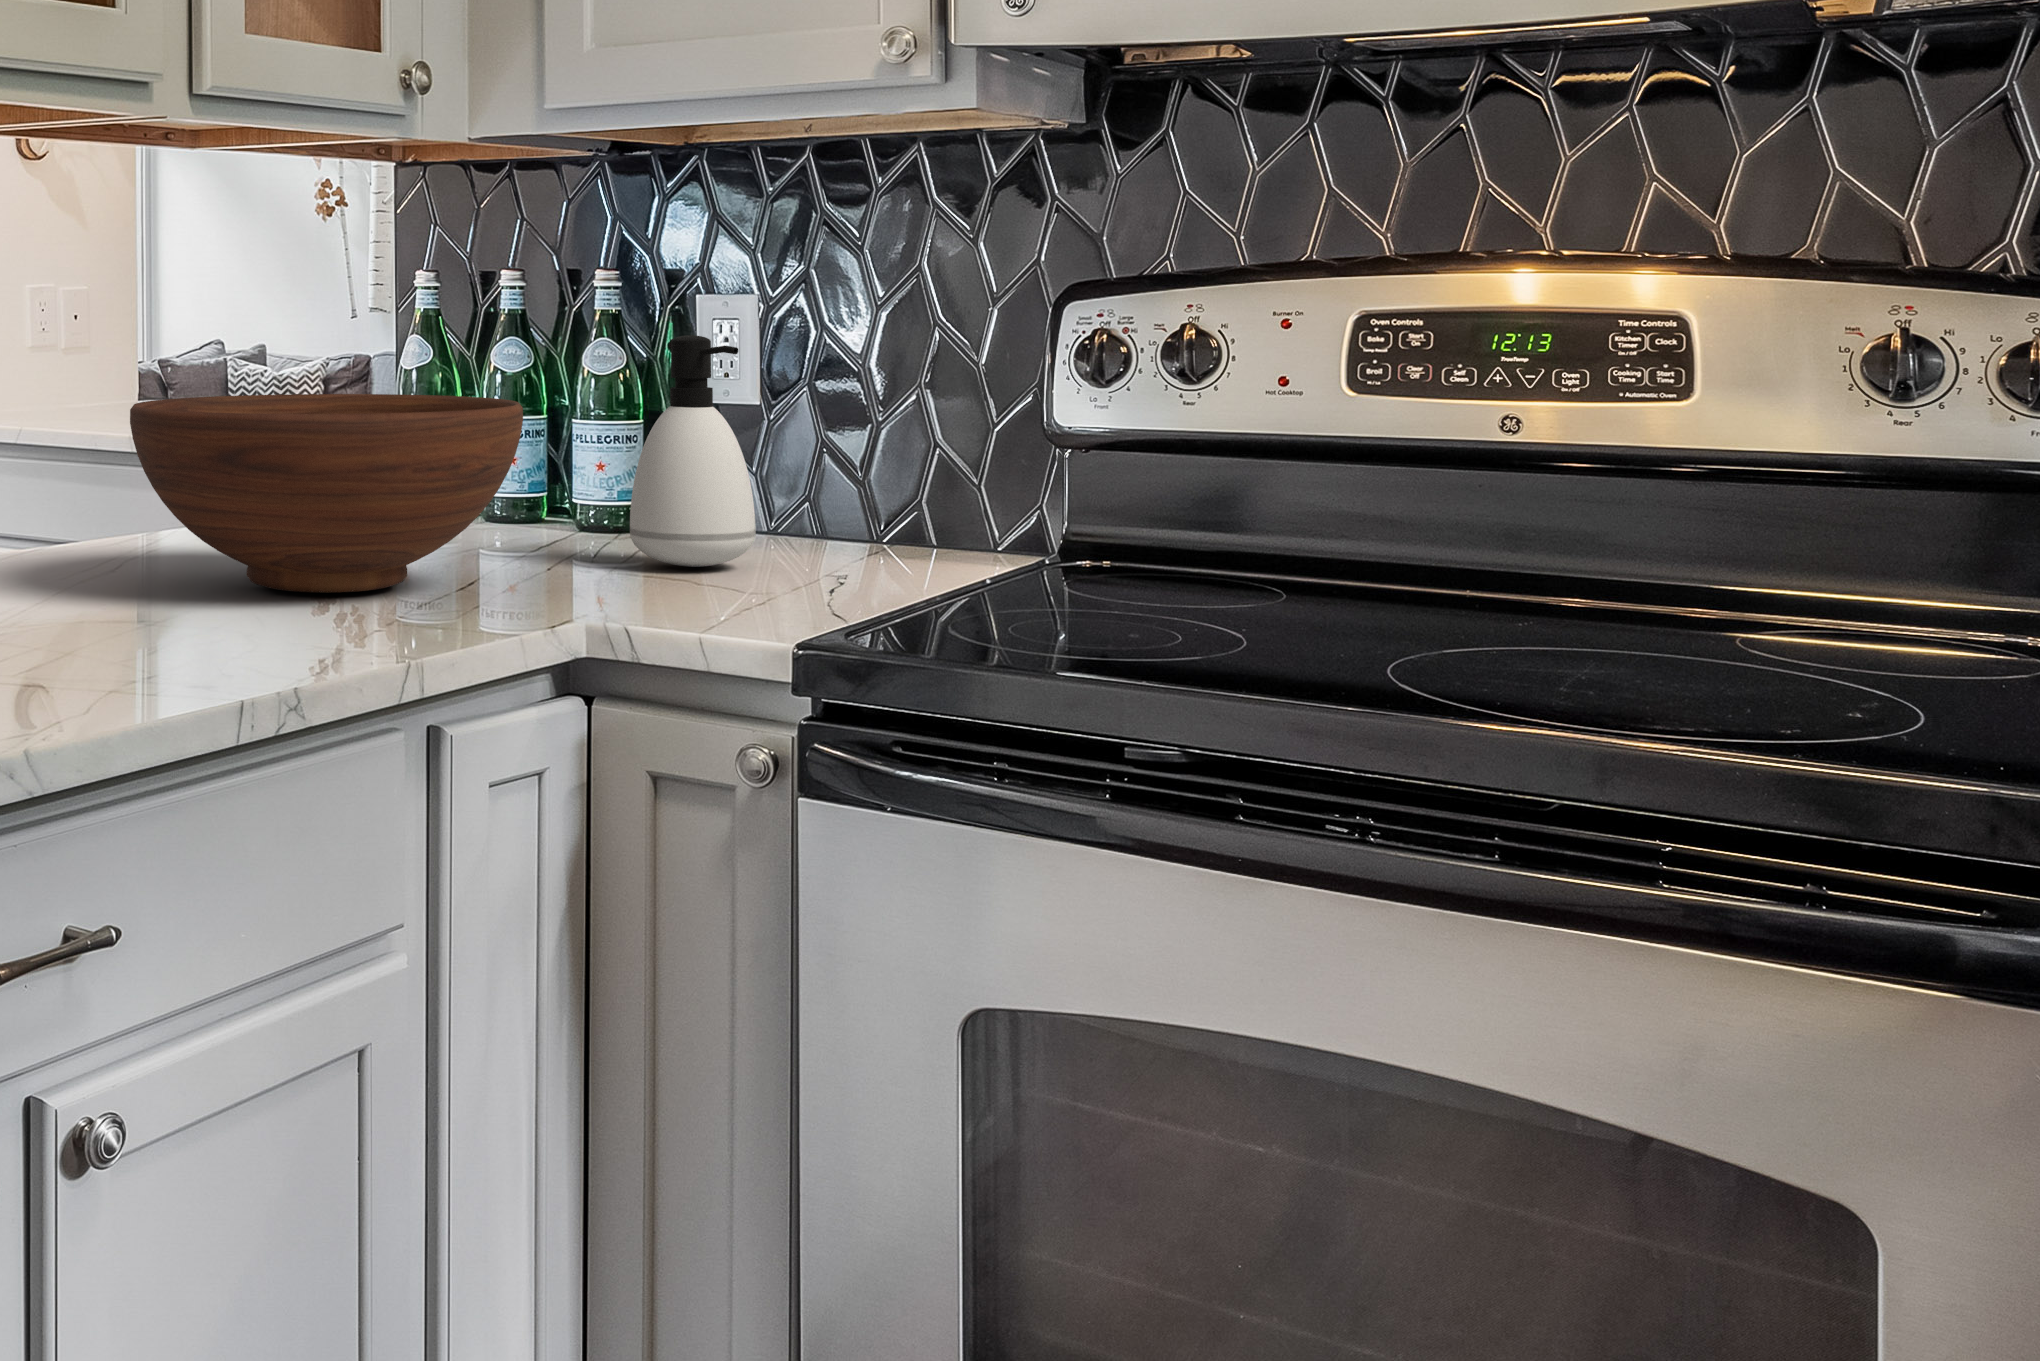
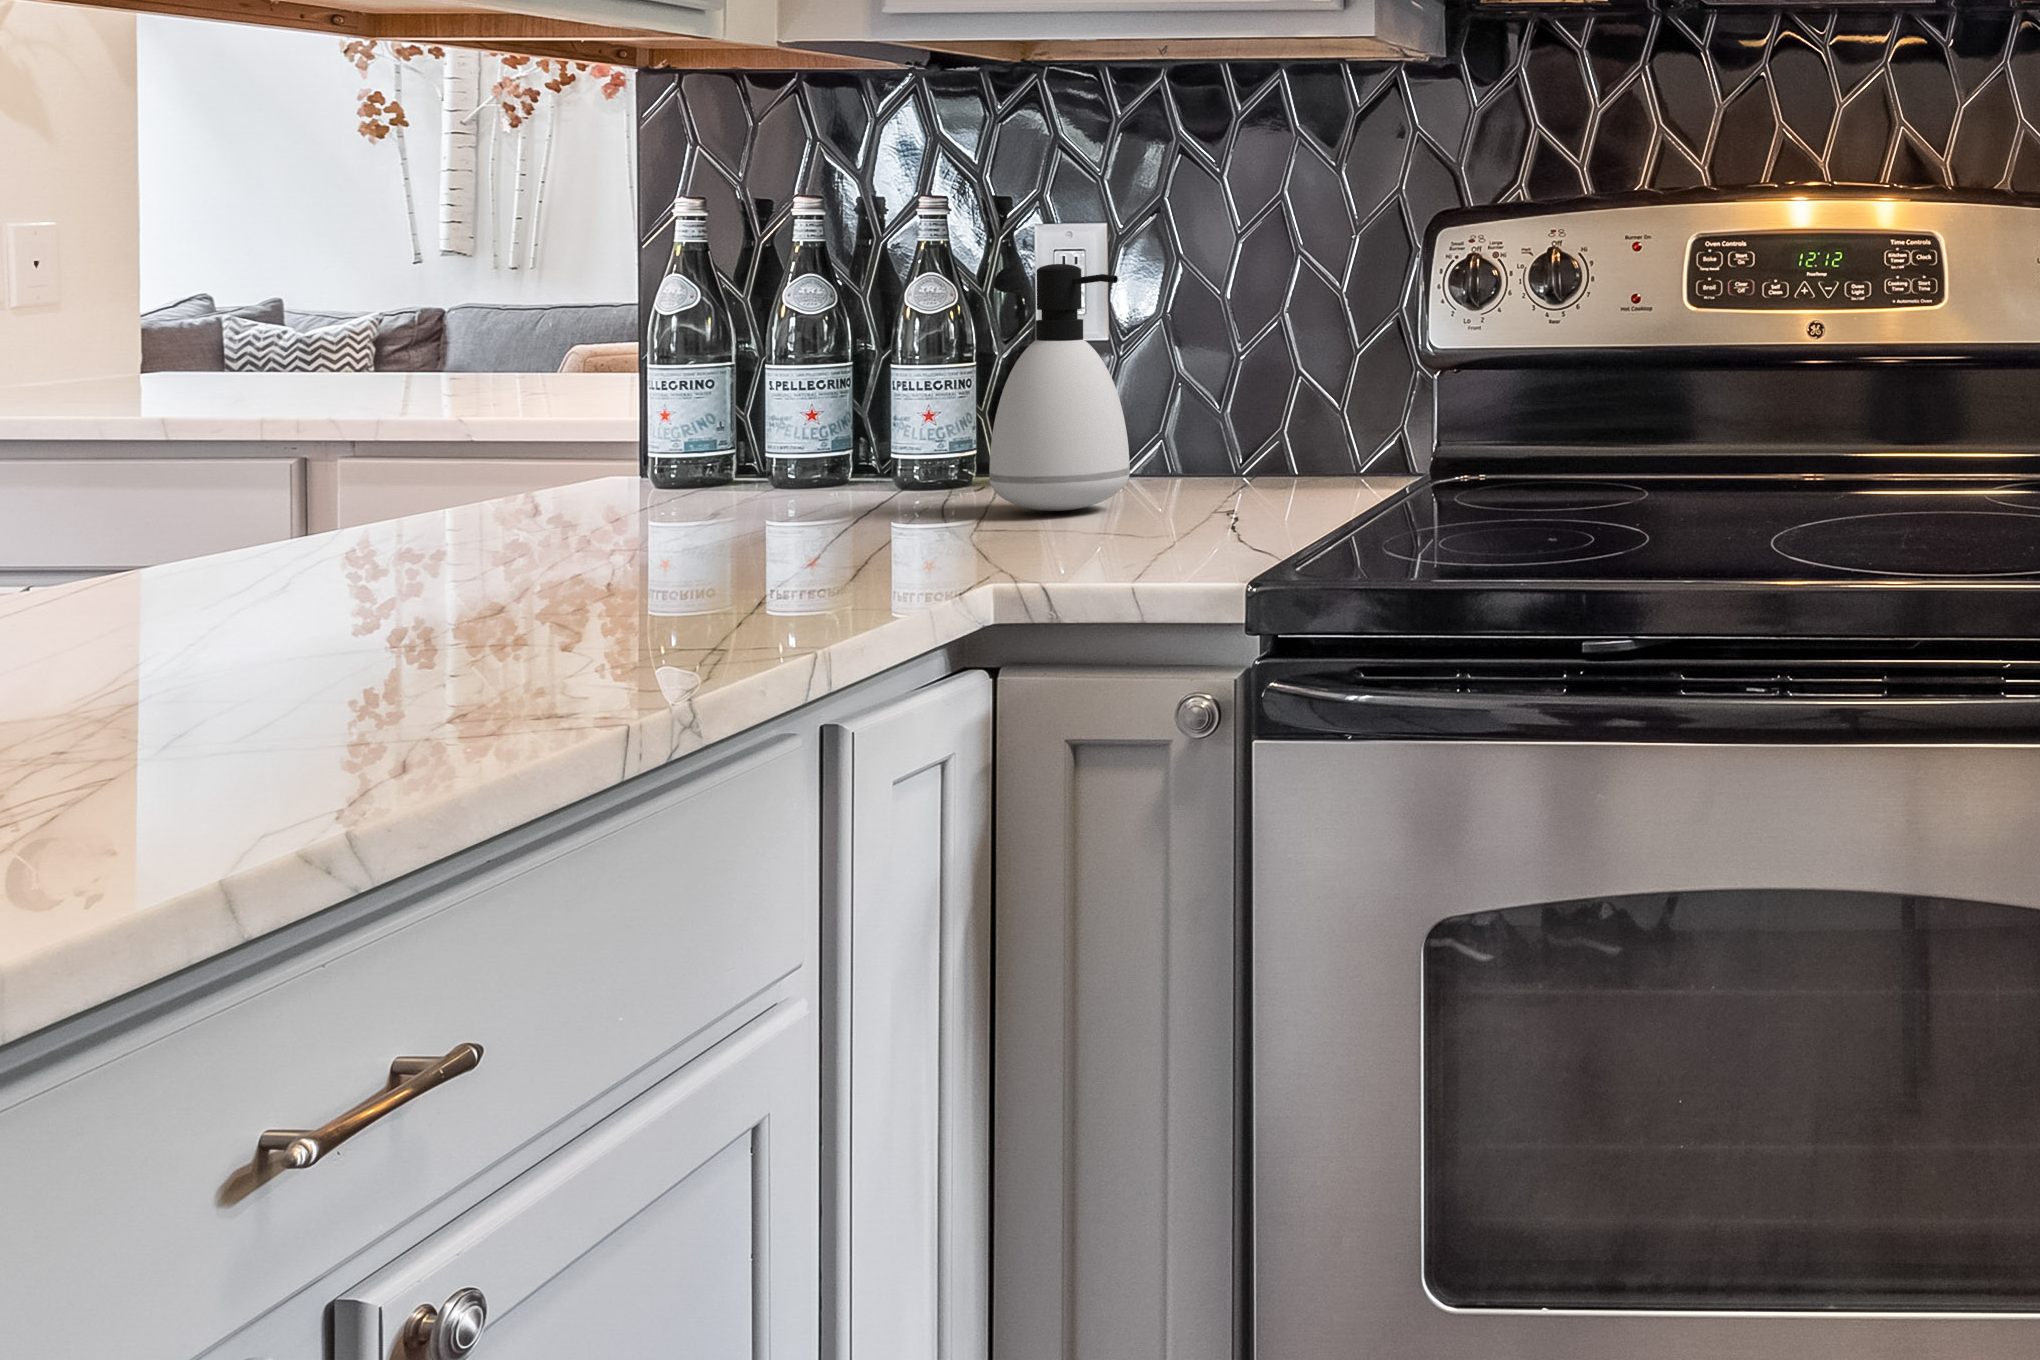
fruit bowl: present [130,394,523,593] -> none [367,337,899,574]

